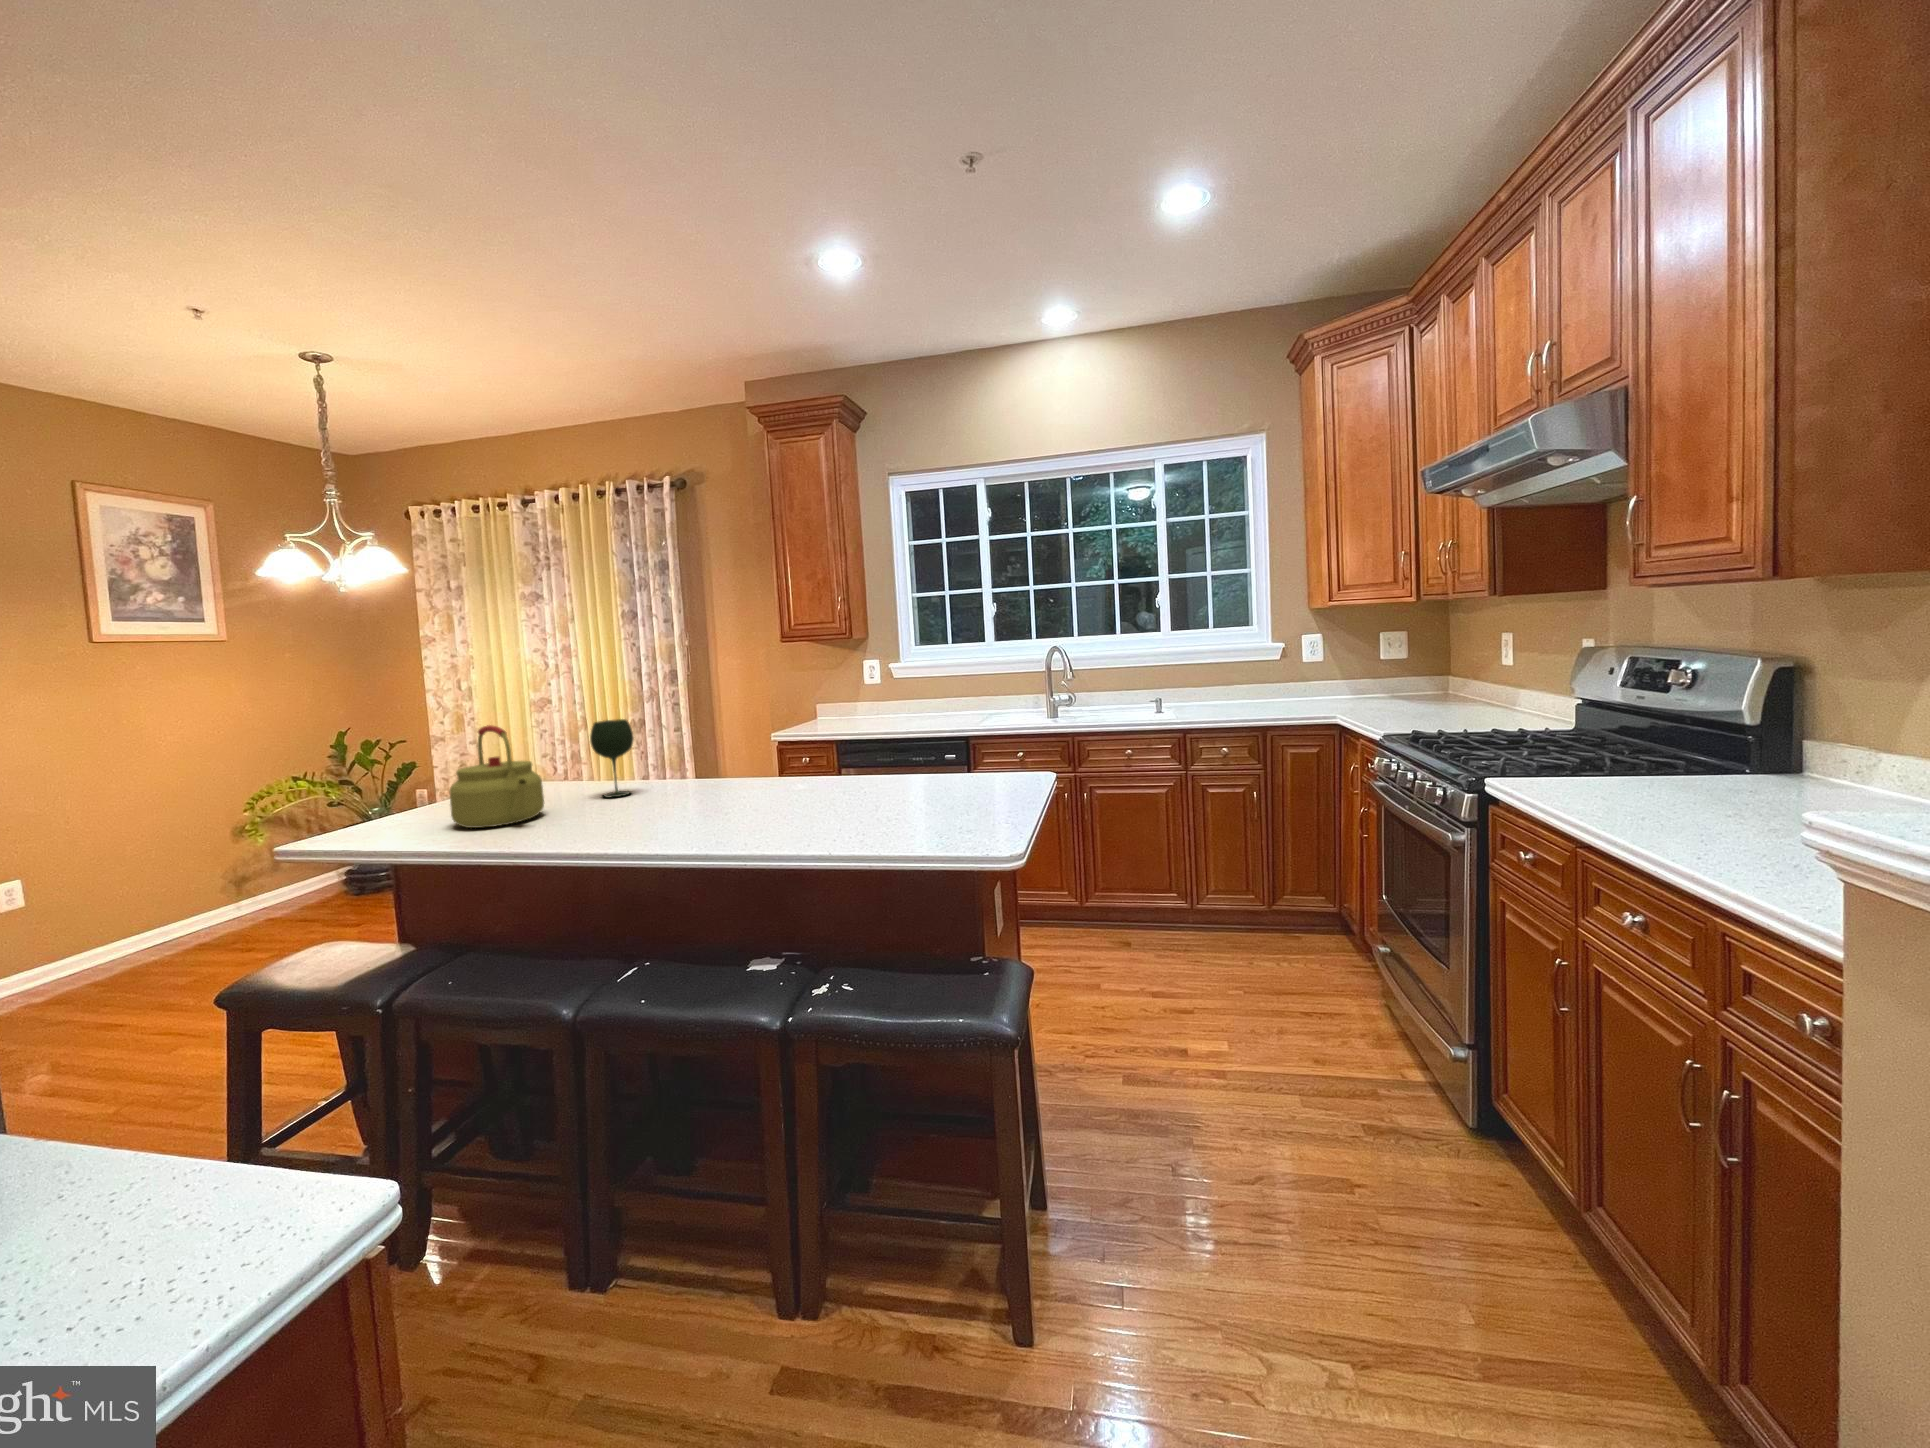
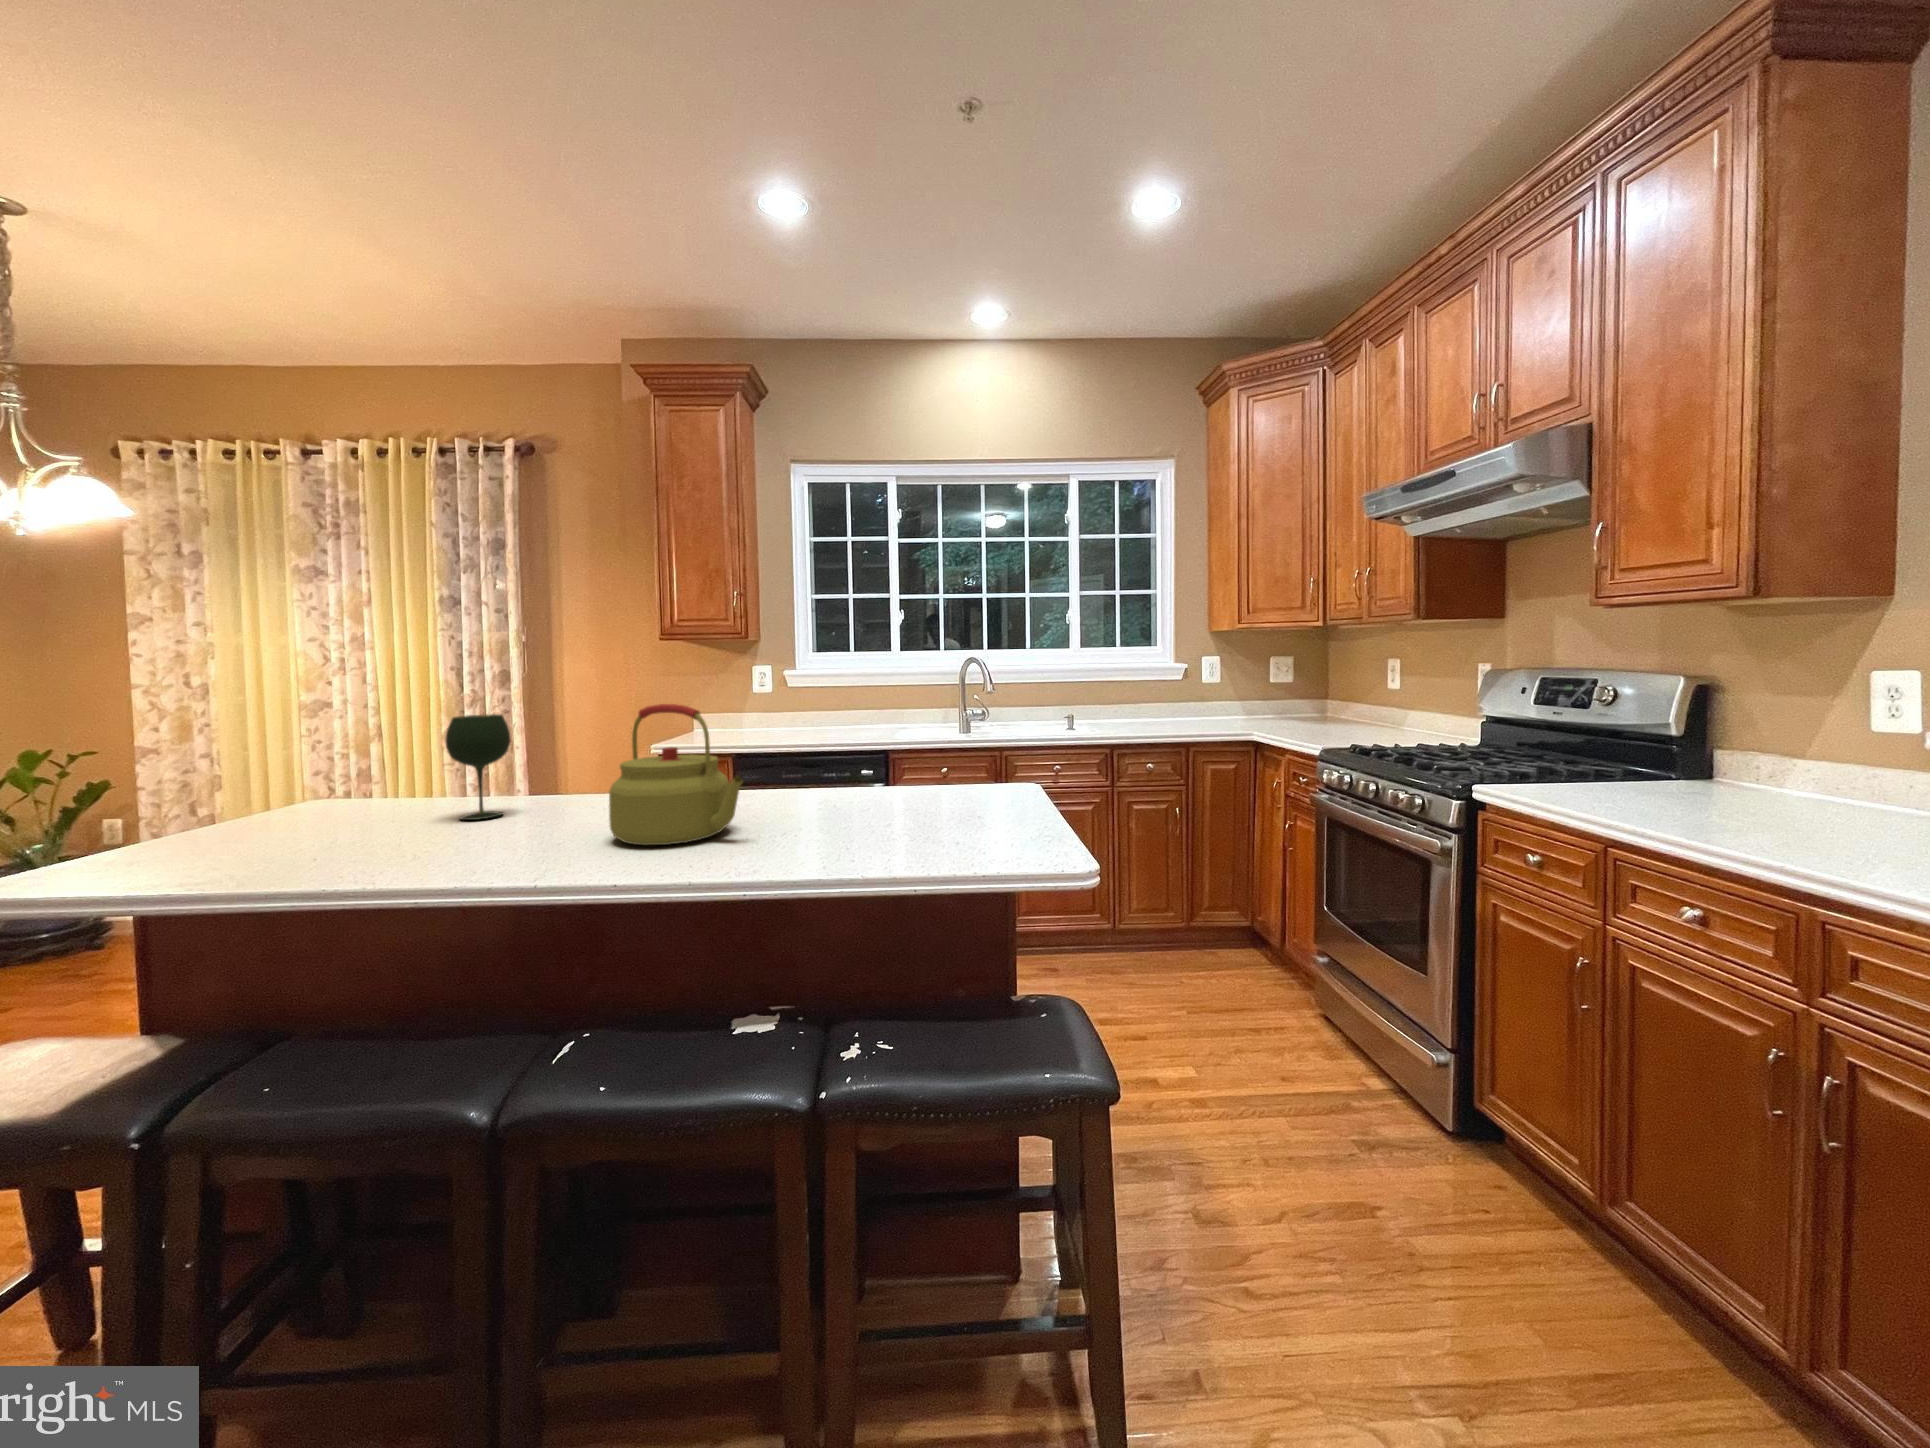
kettle: present [450,725,544,828] -> present [609,704,743,845]

